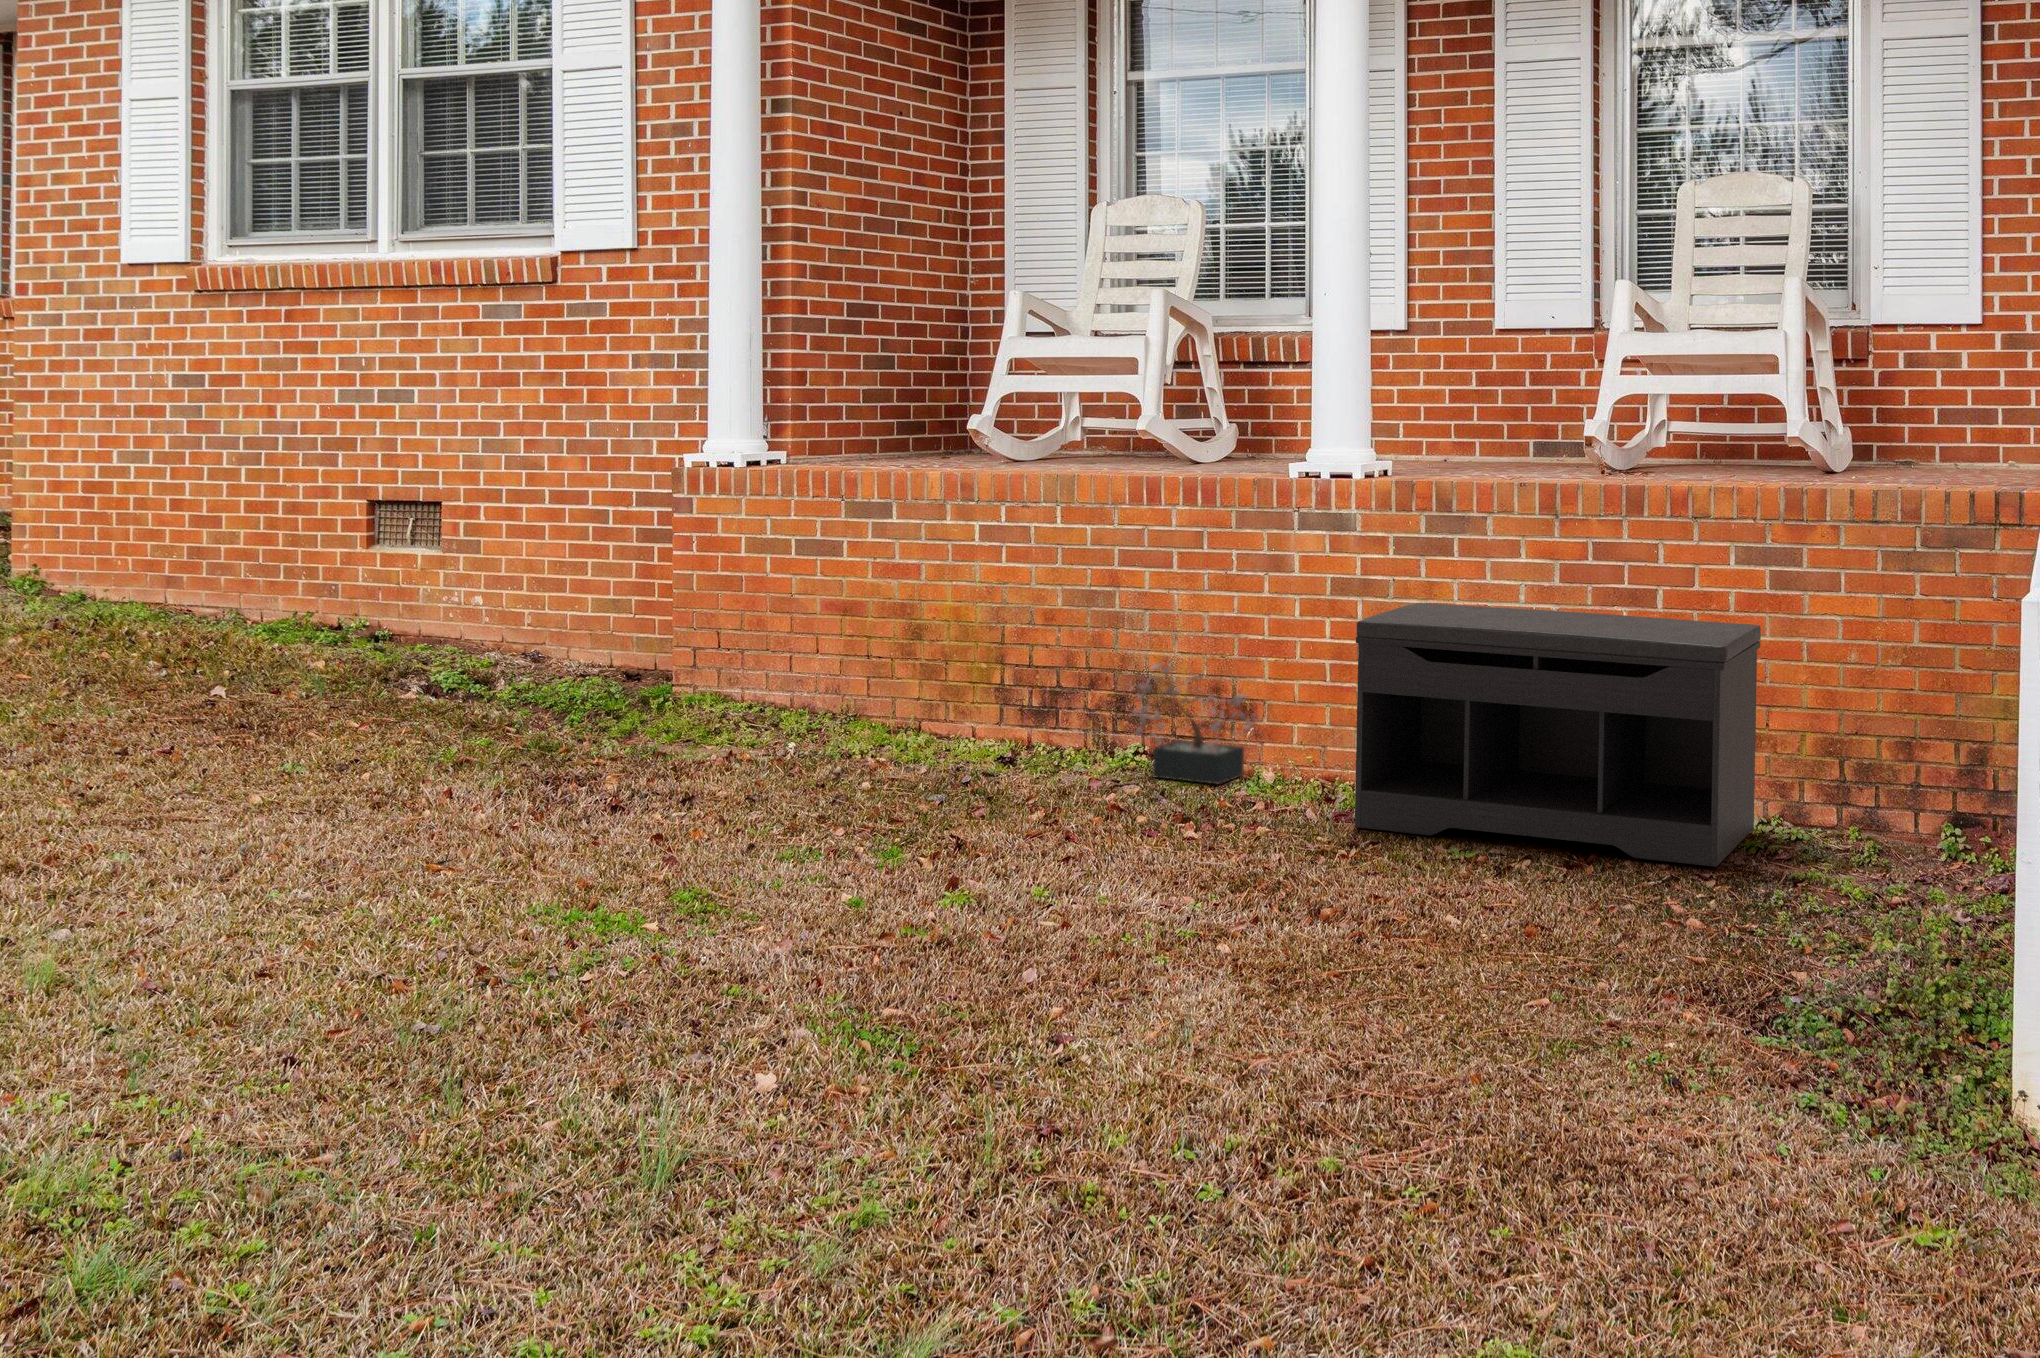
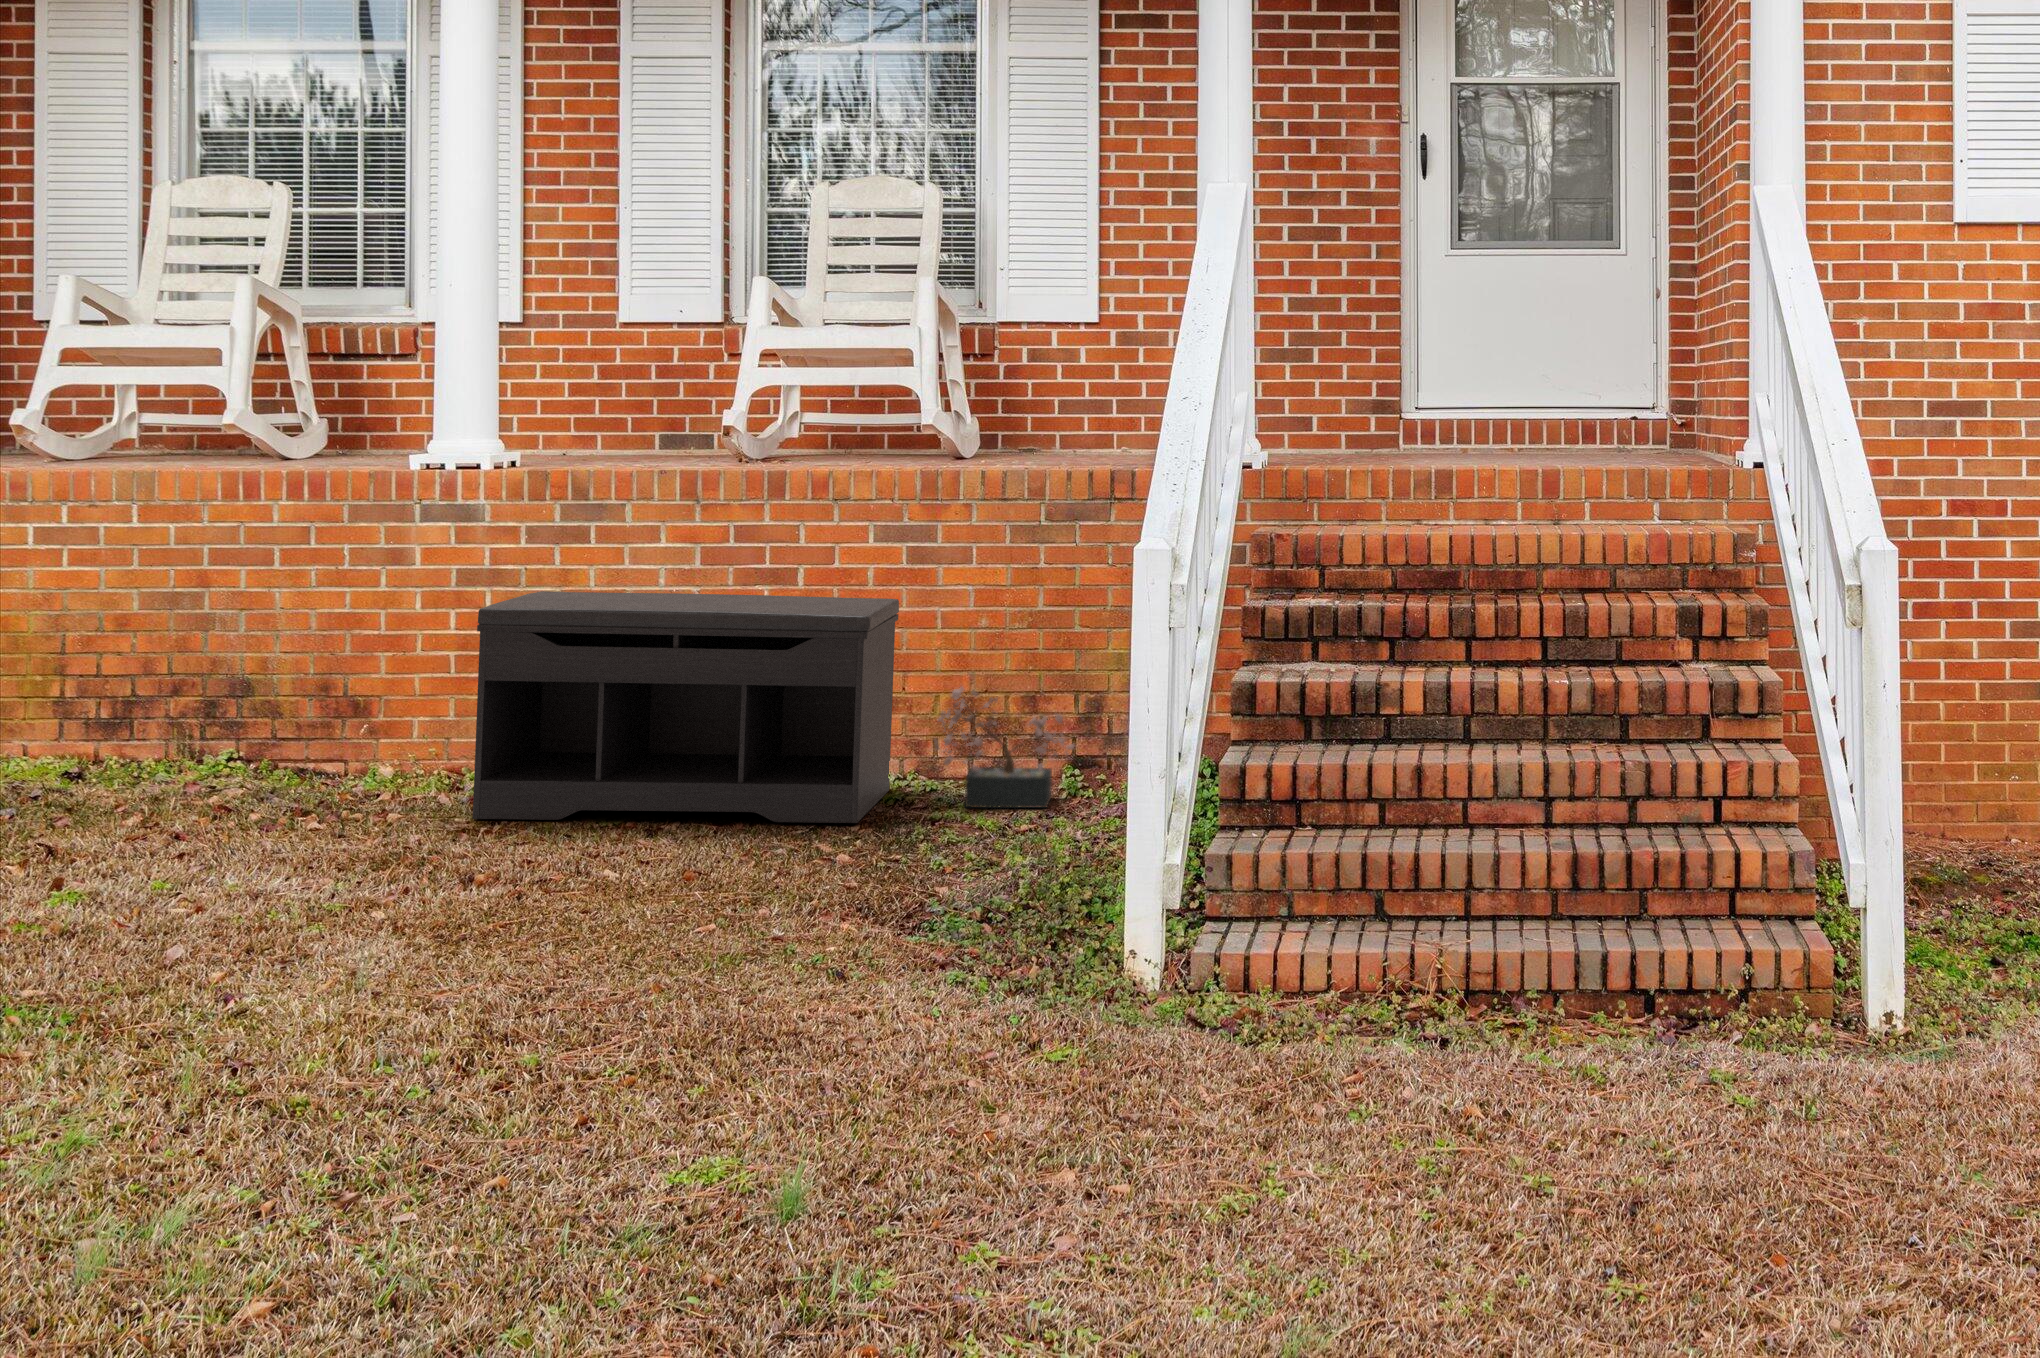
decorative plant: present [1133,663,1258,784] -> present [933,687,1074,808]

